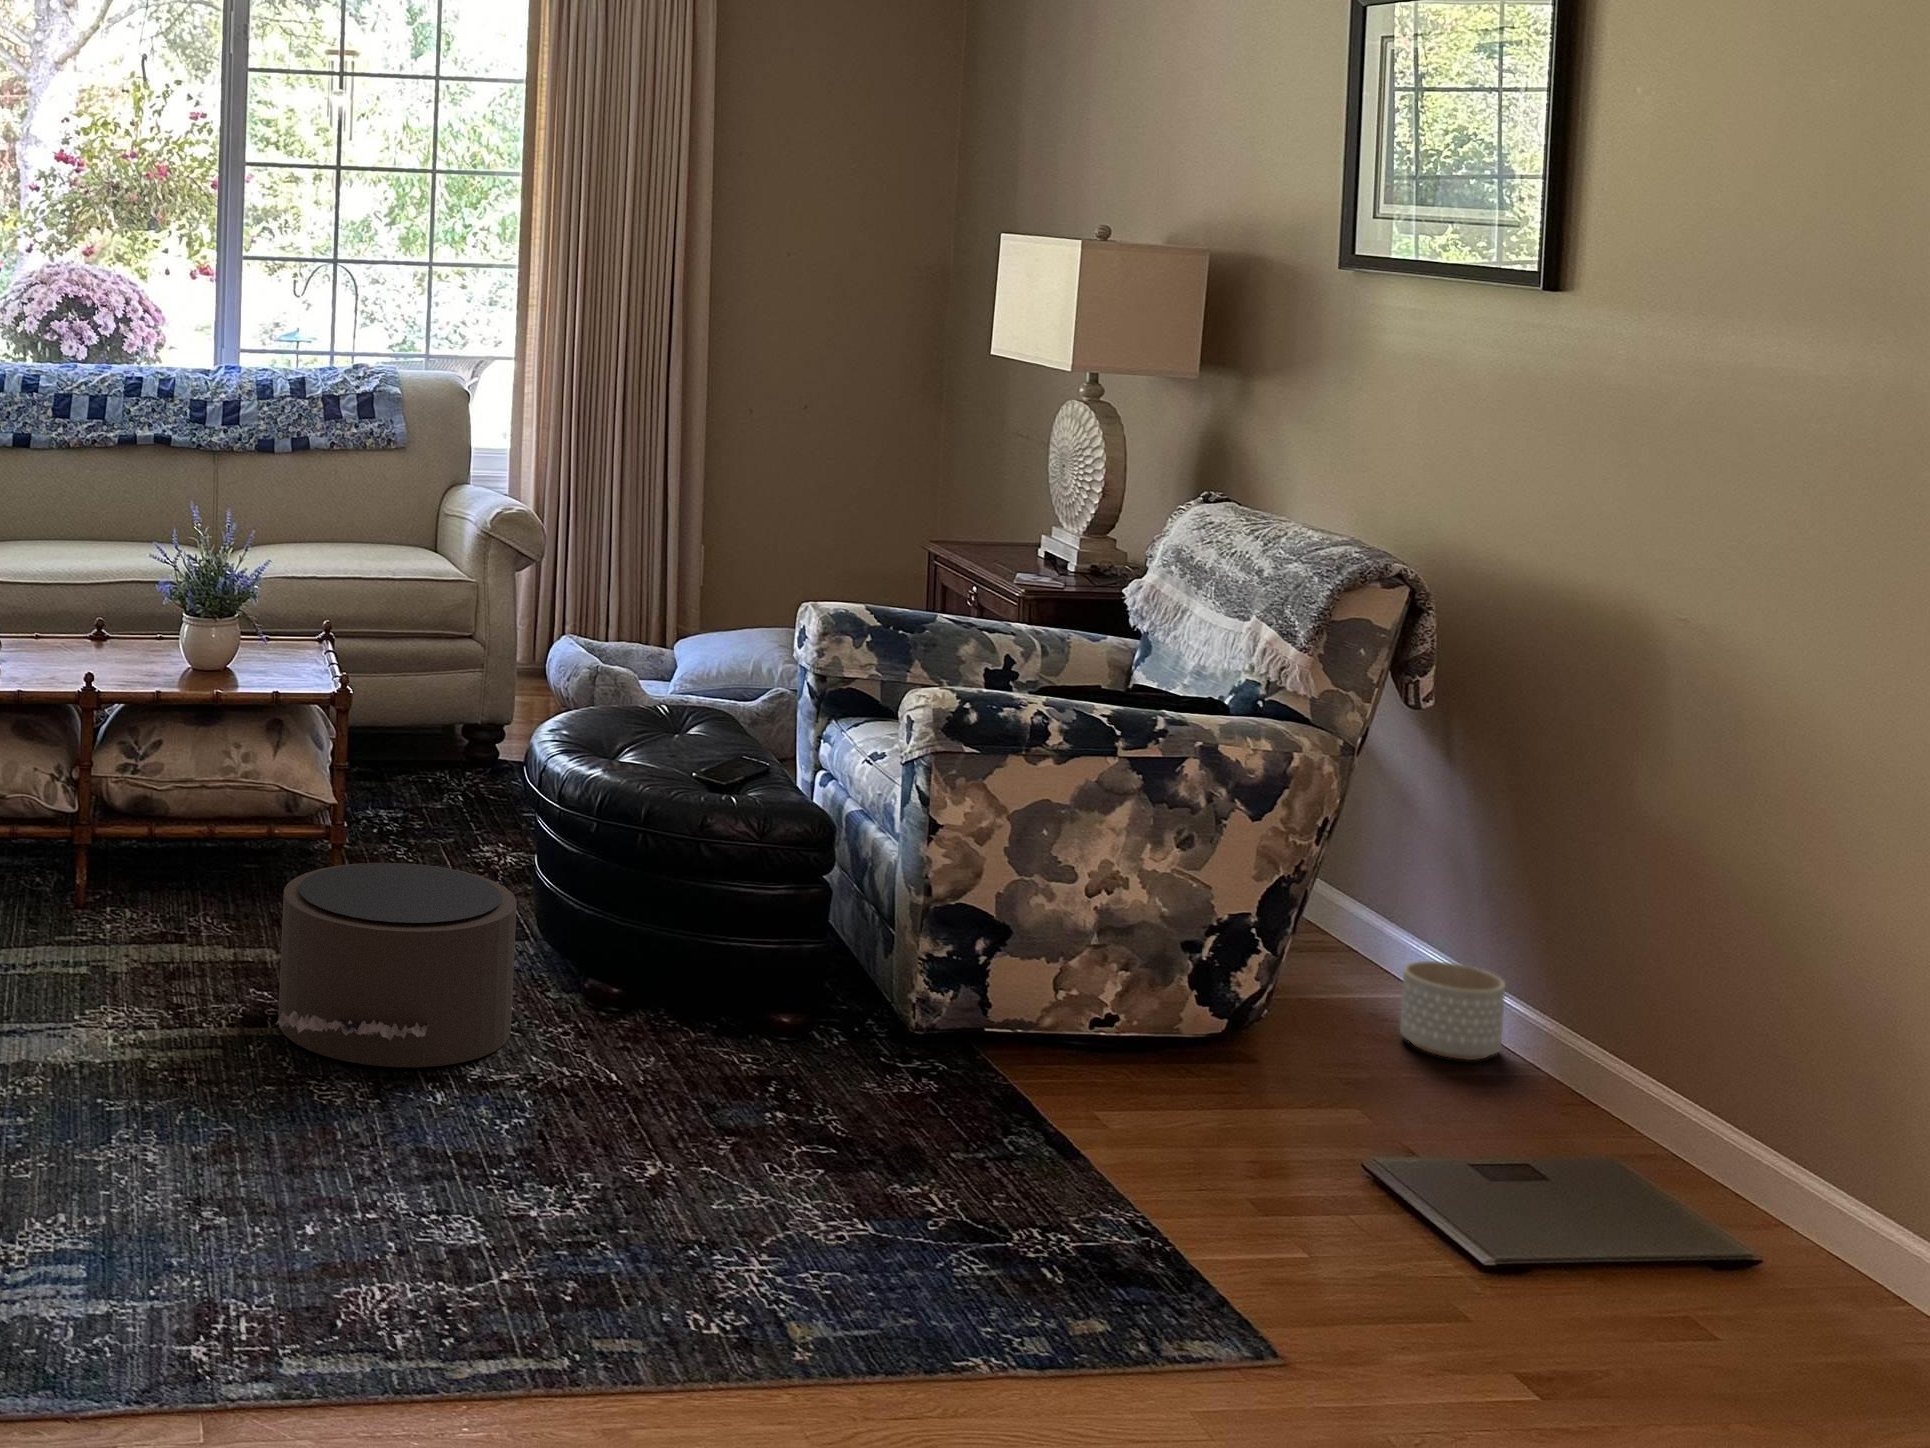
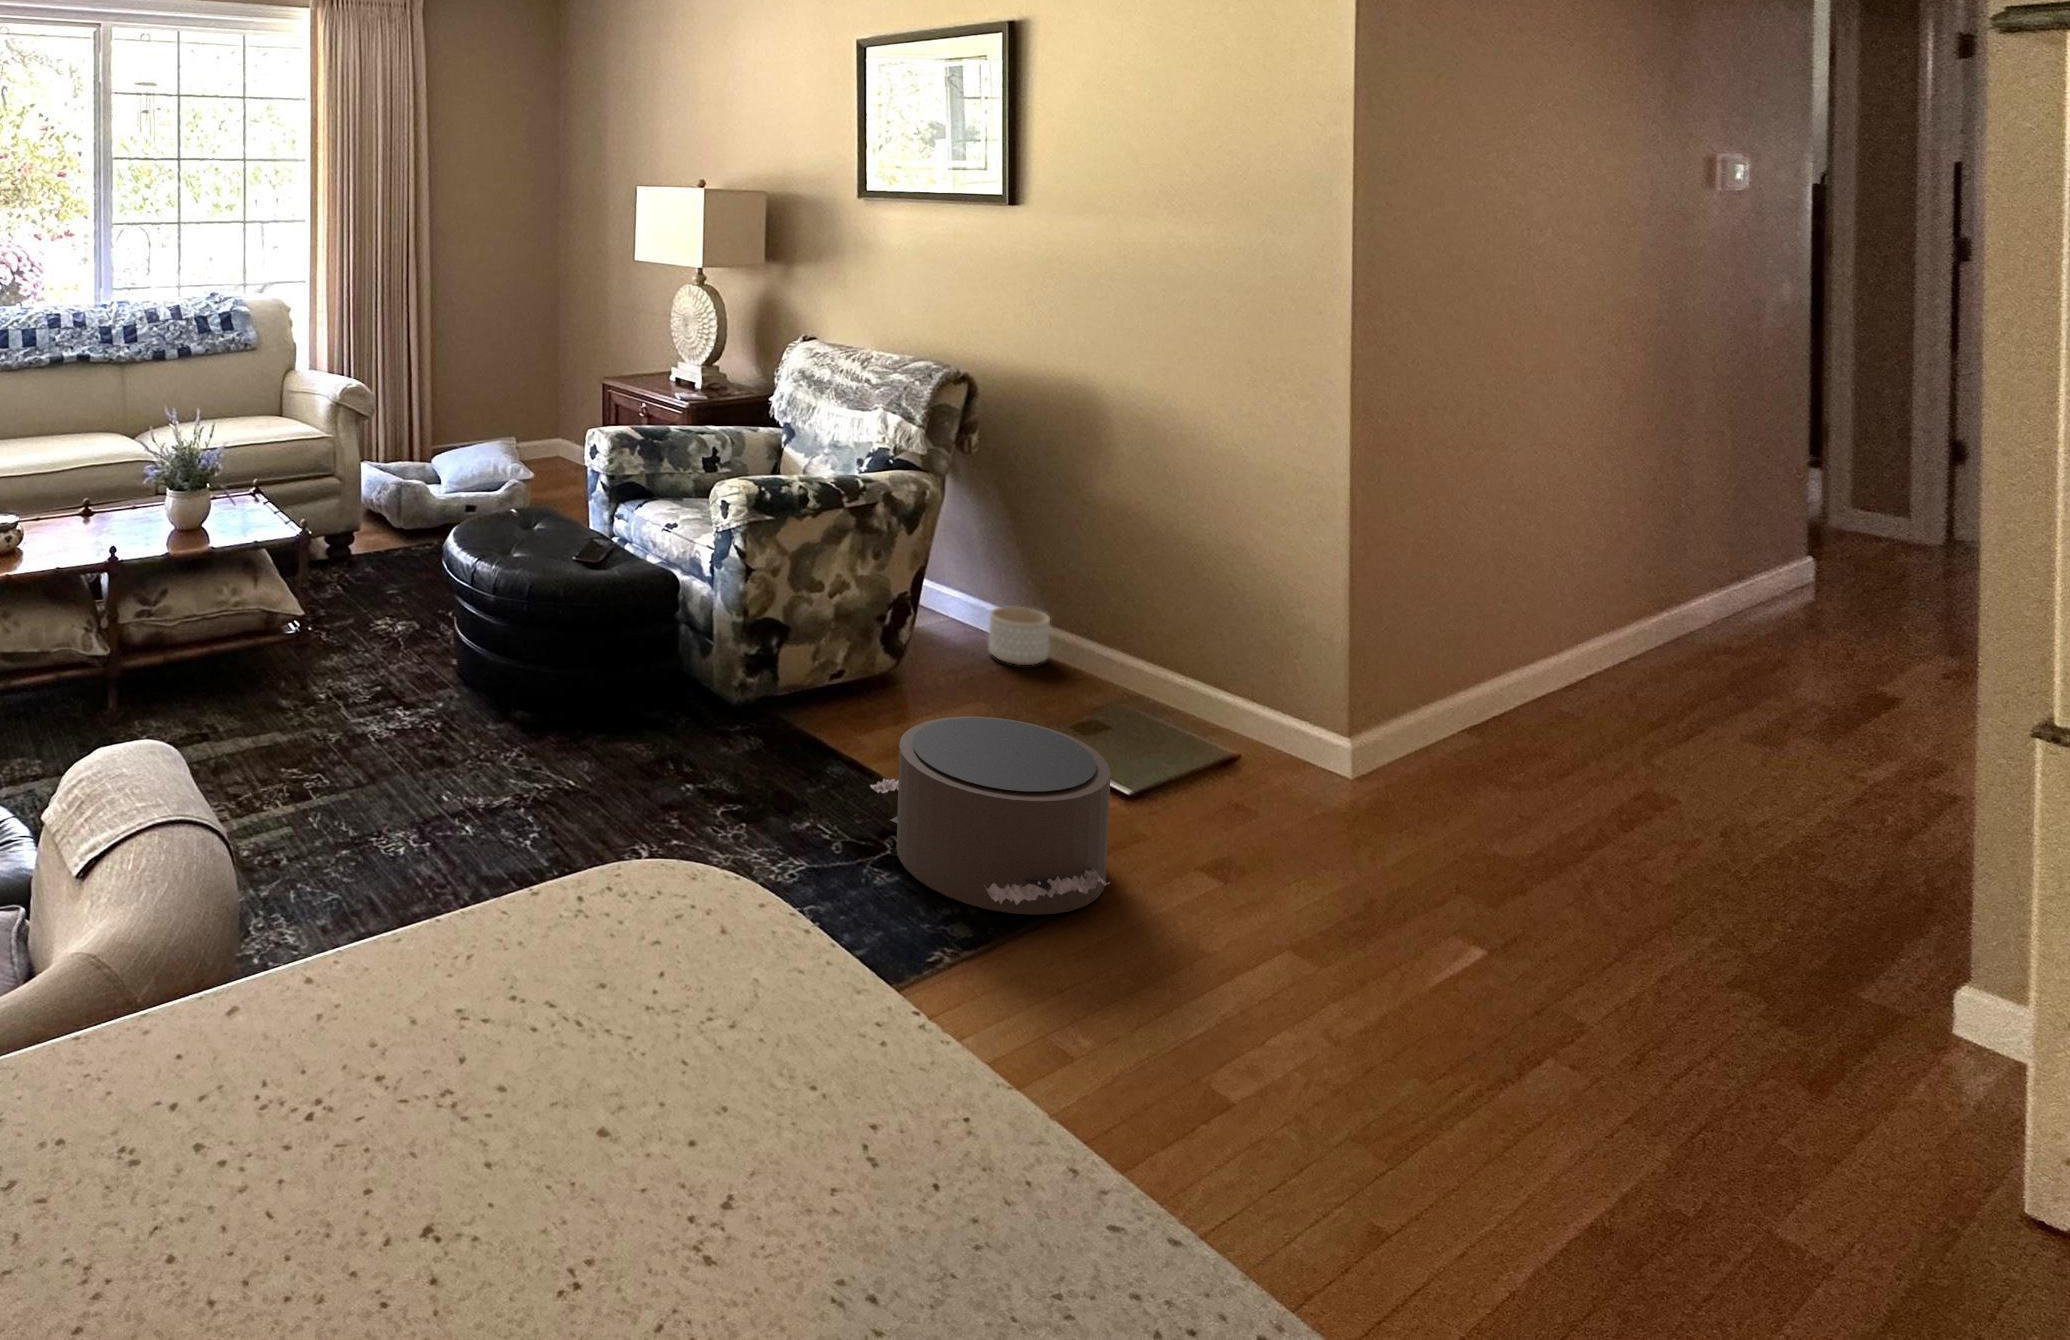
pouf: present [276,863,517,1067] -> present [870,716,1111,915]

